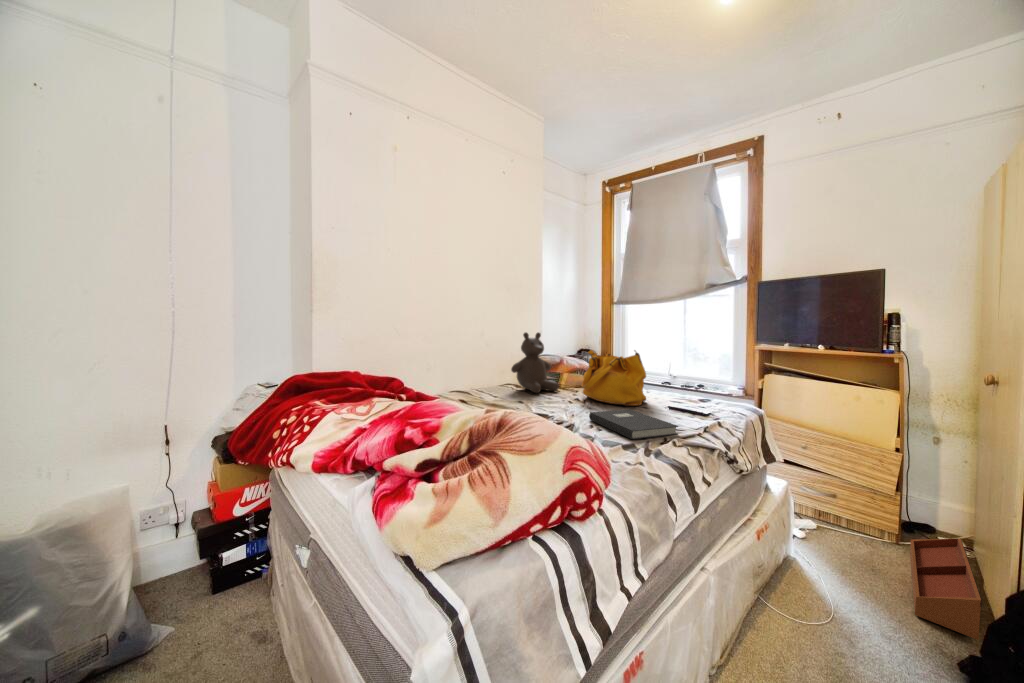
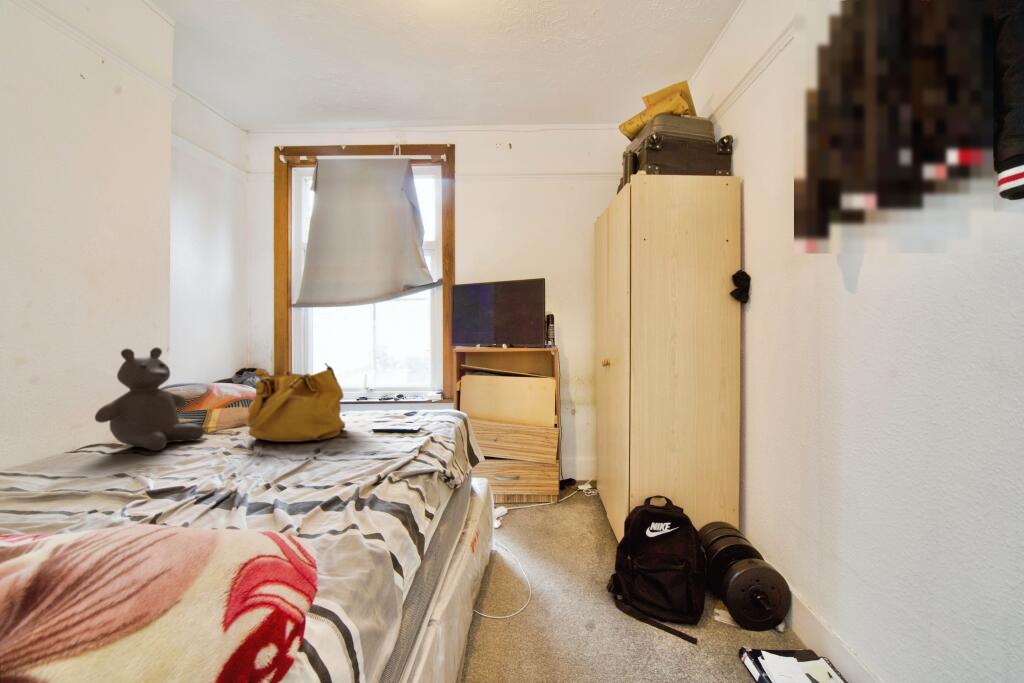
book: present [589,409,678,439] -> none [262,445,392,490]
storage bin: present [910,538,982,640] -> none [568,486,612,562]

